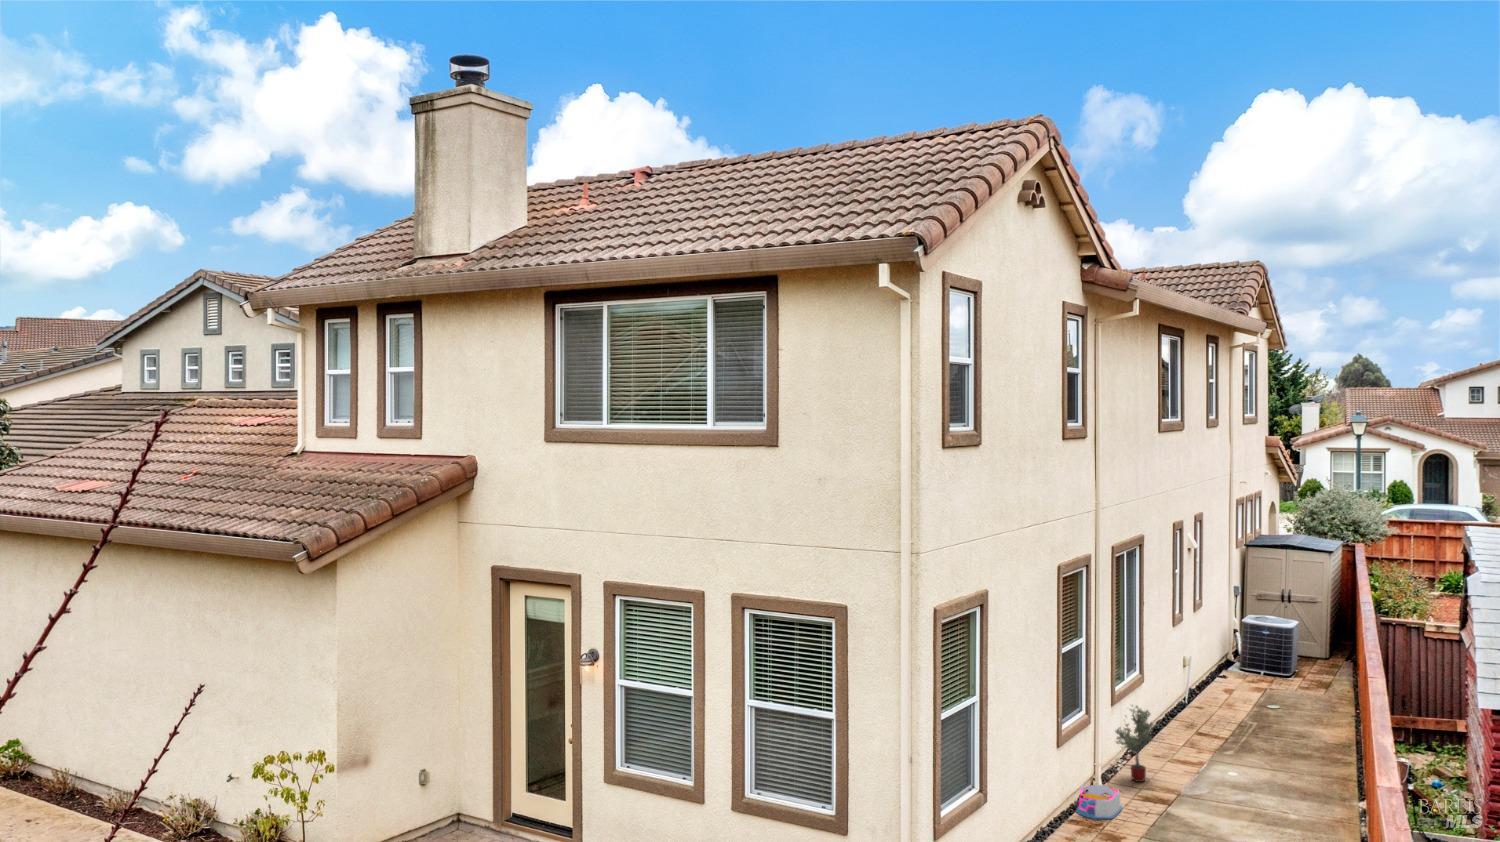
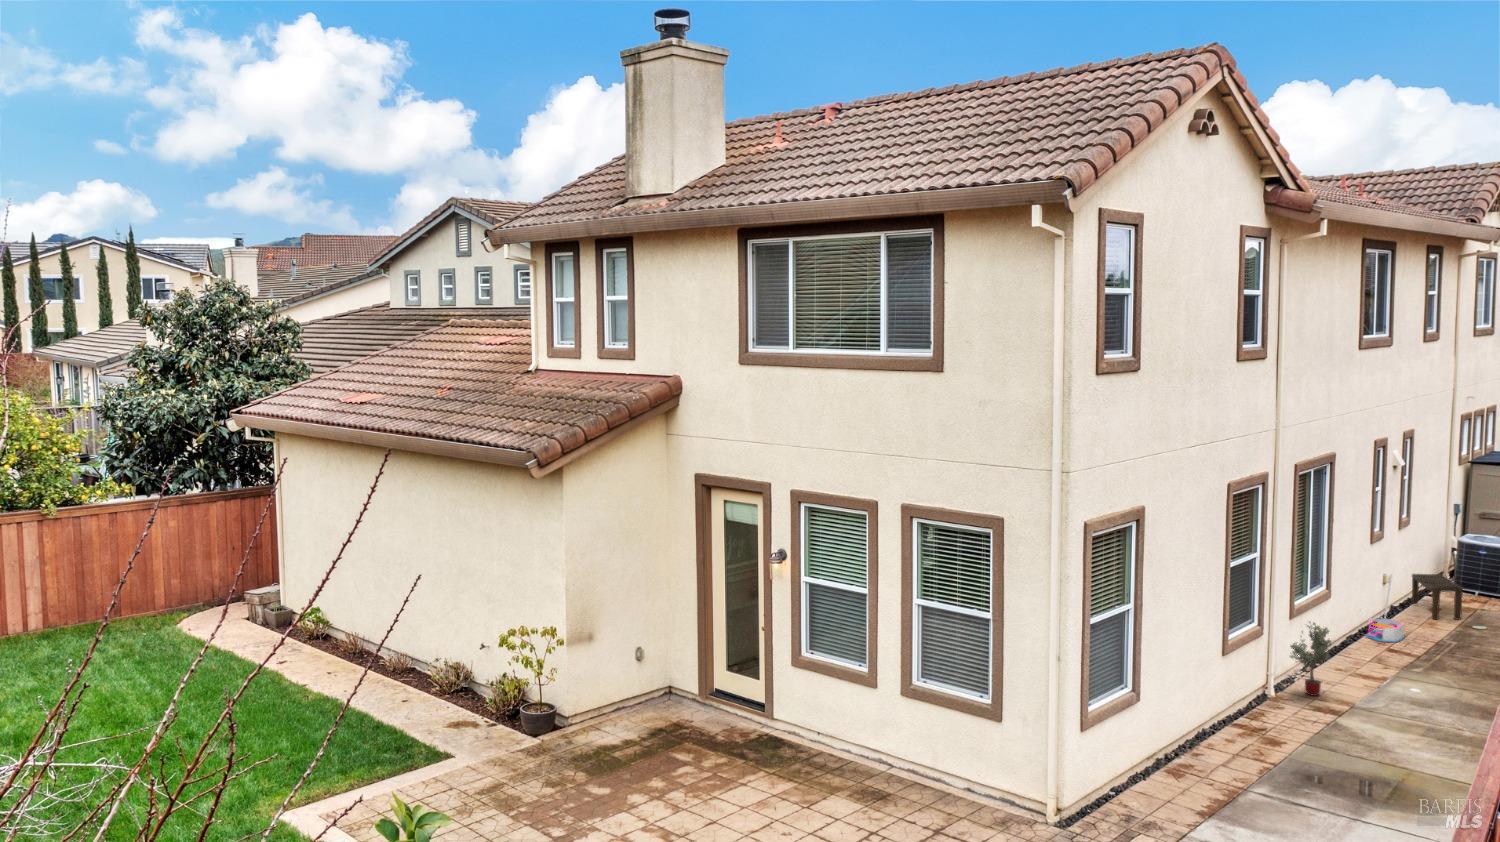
bench: none [1208,653,1256,697] -> present [1412,574,1463,620]
storage bin: present [1076,785,1122,819] -> present [1365,618,1405,643]

